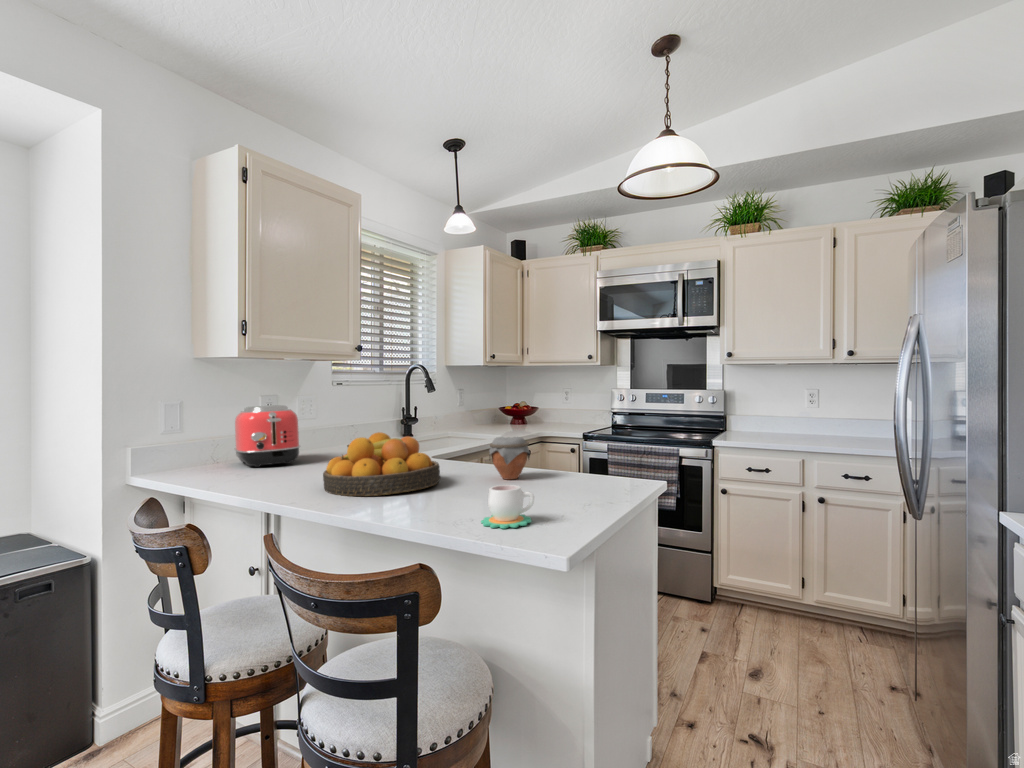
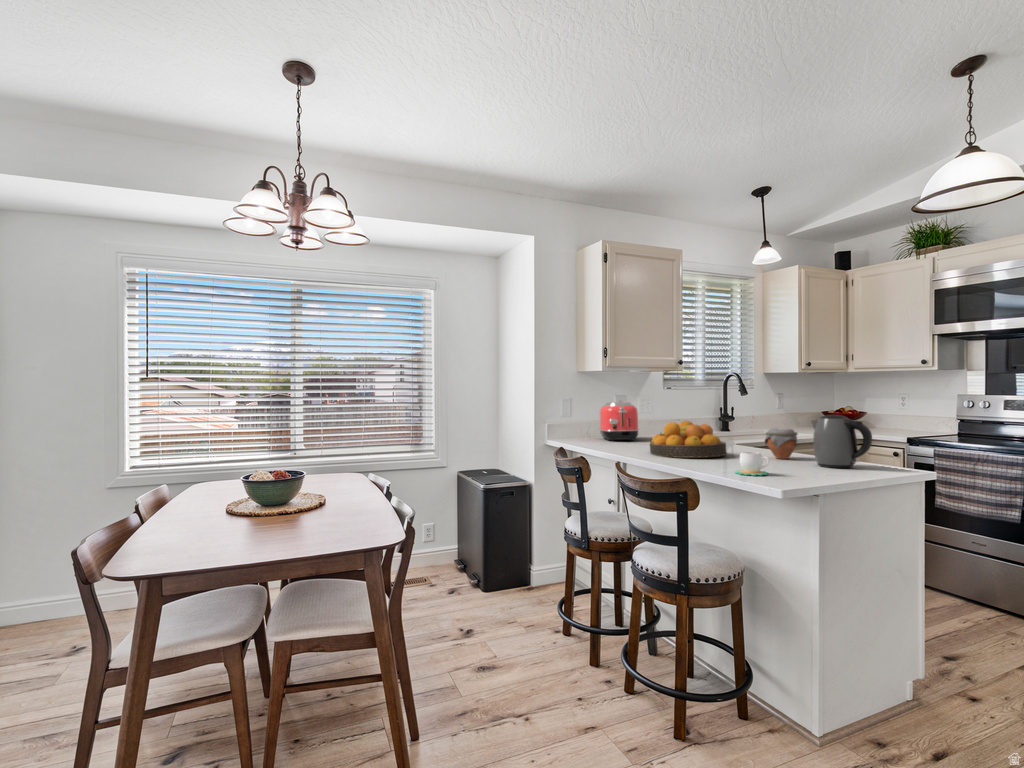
kettle: none [552,417,626,490] -> present [811,415,872,468]

